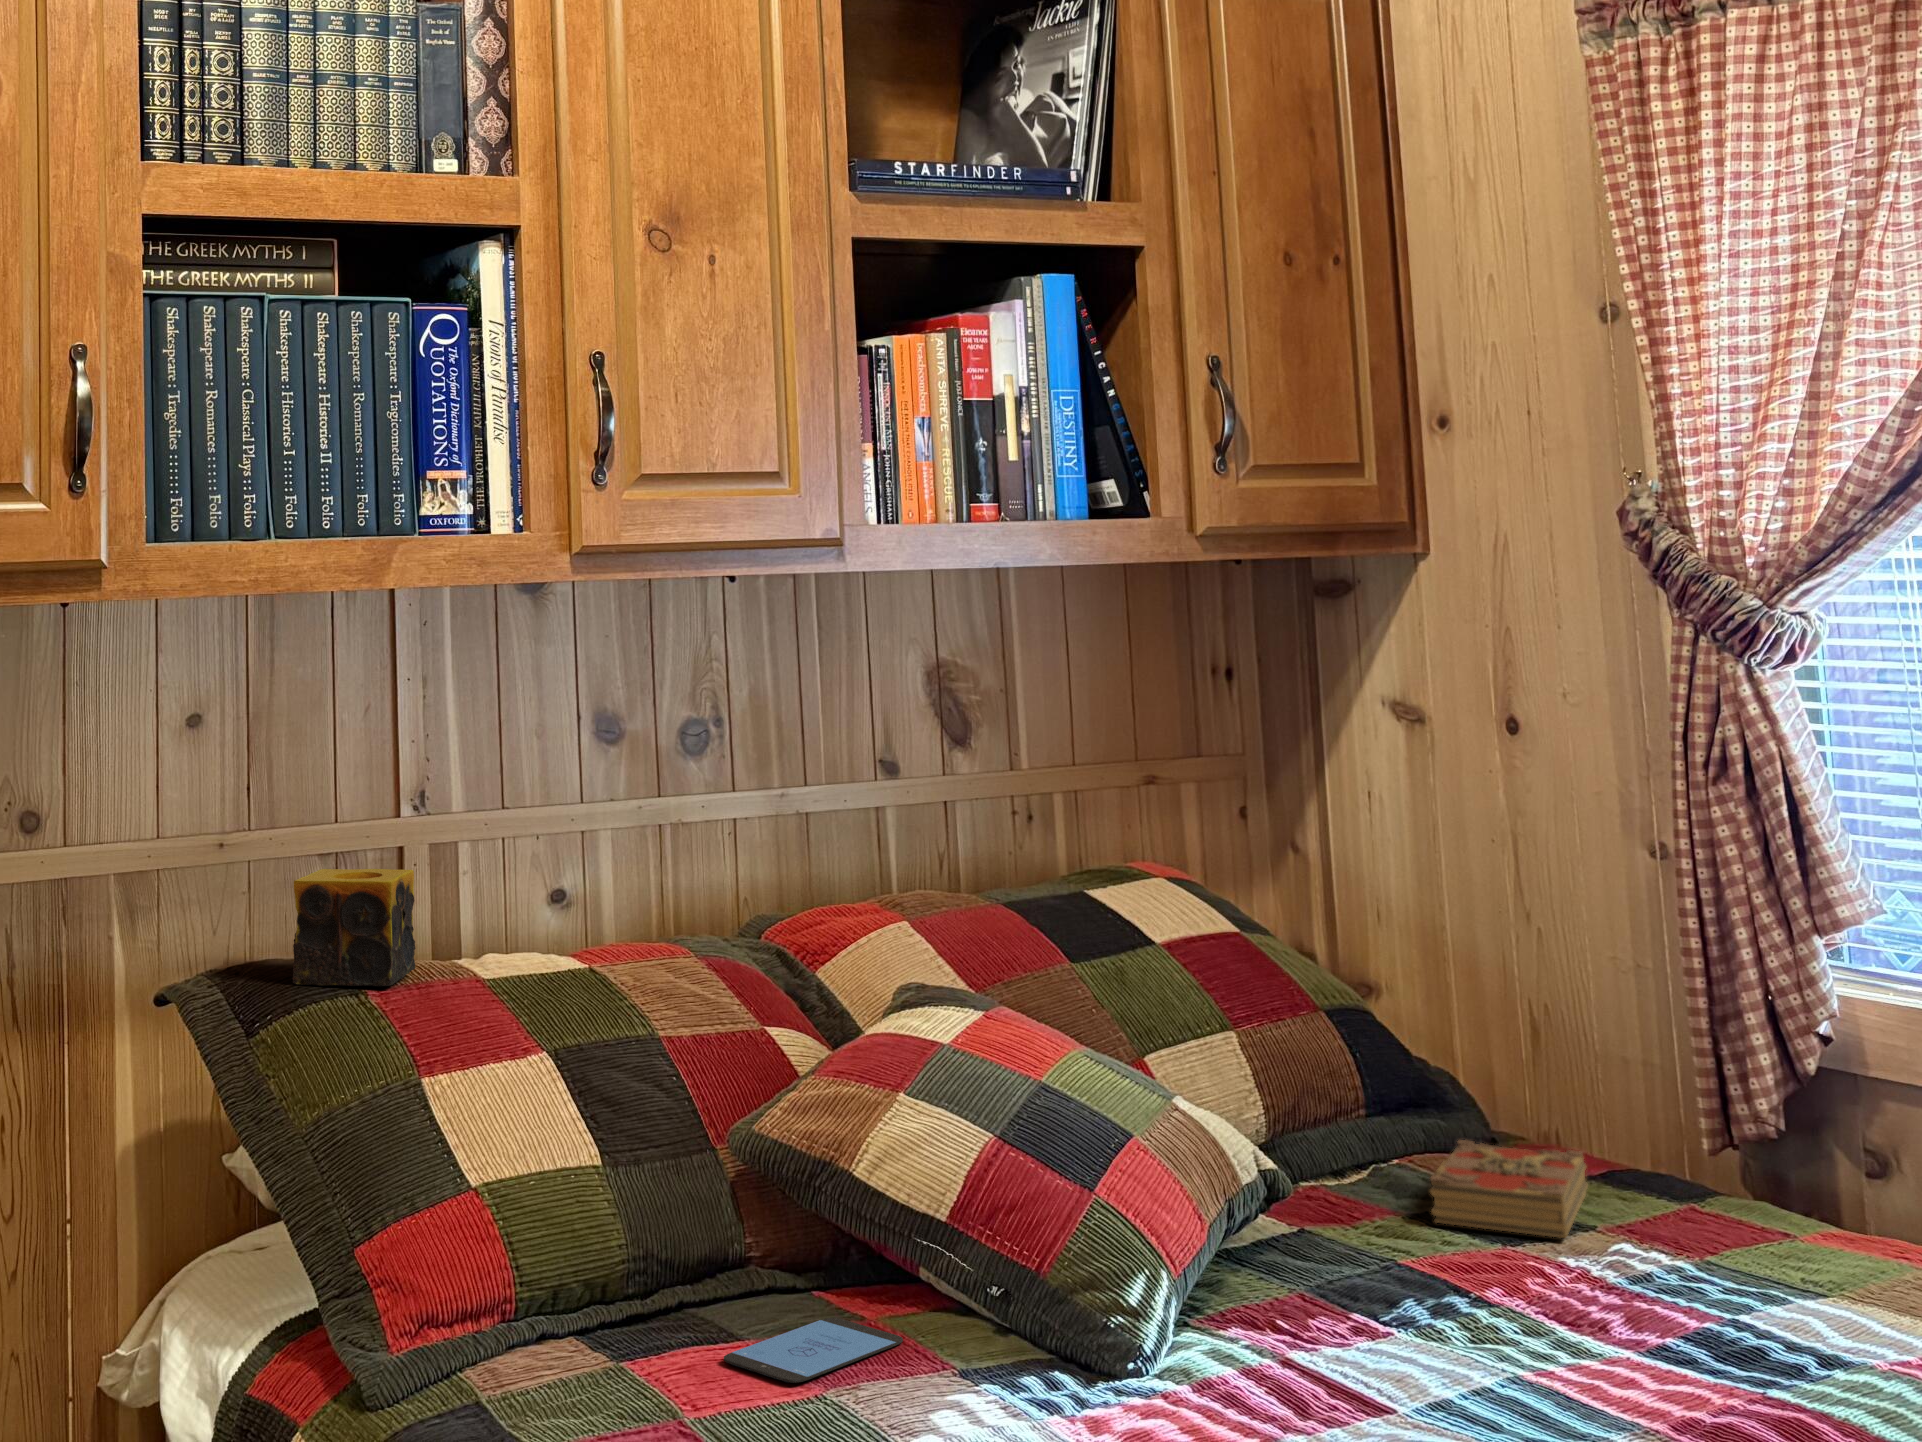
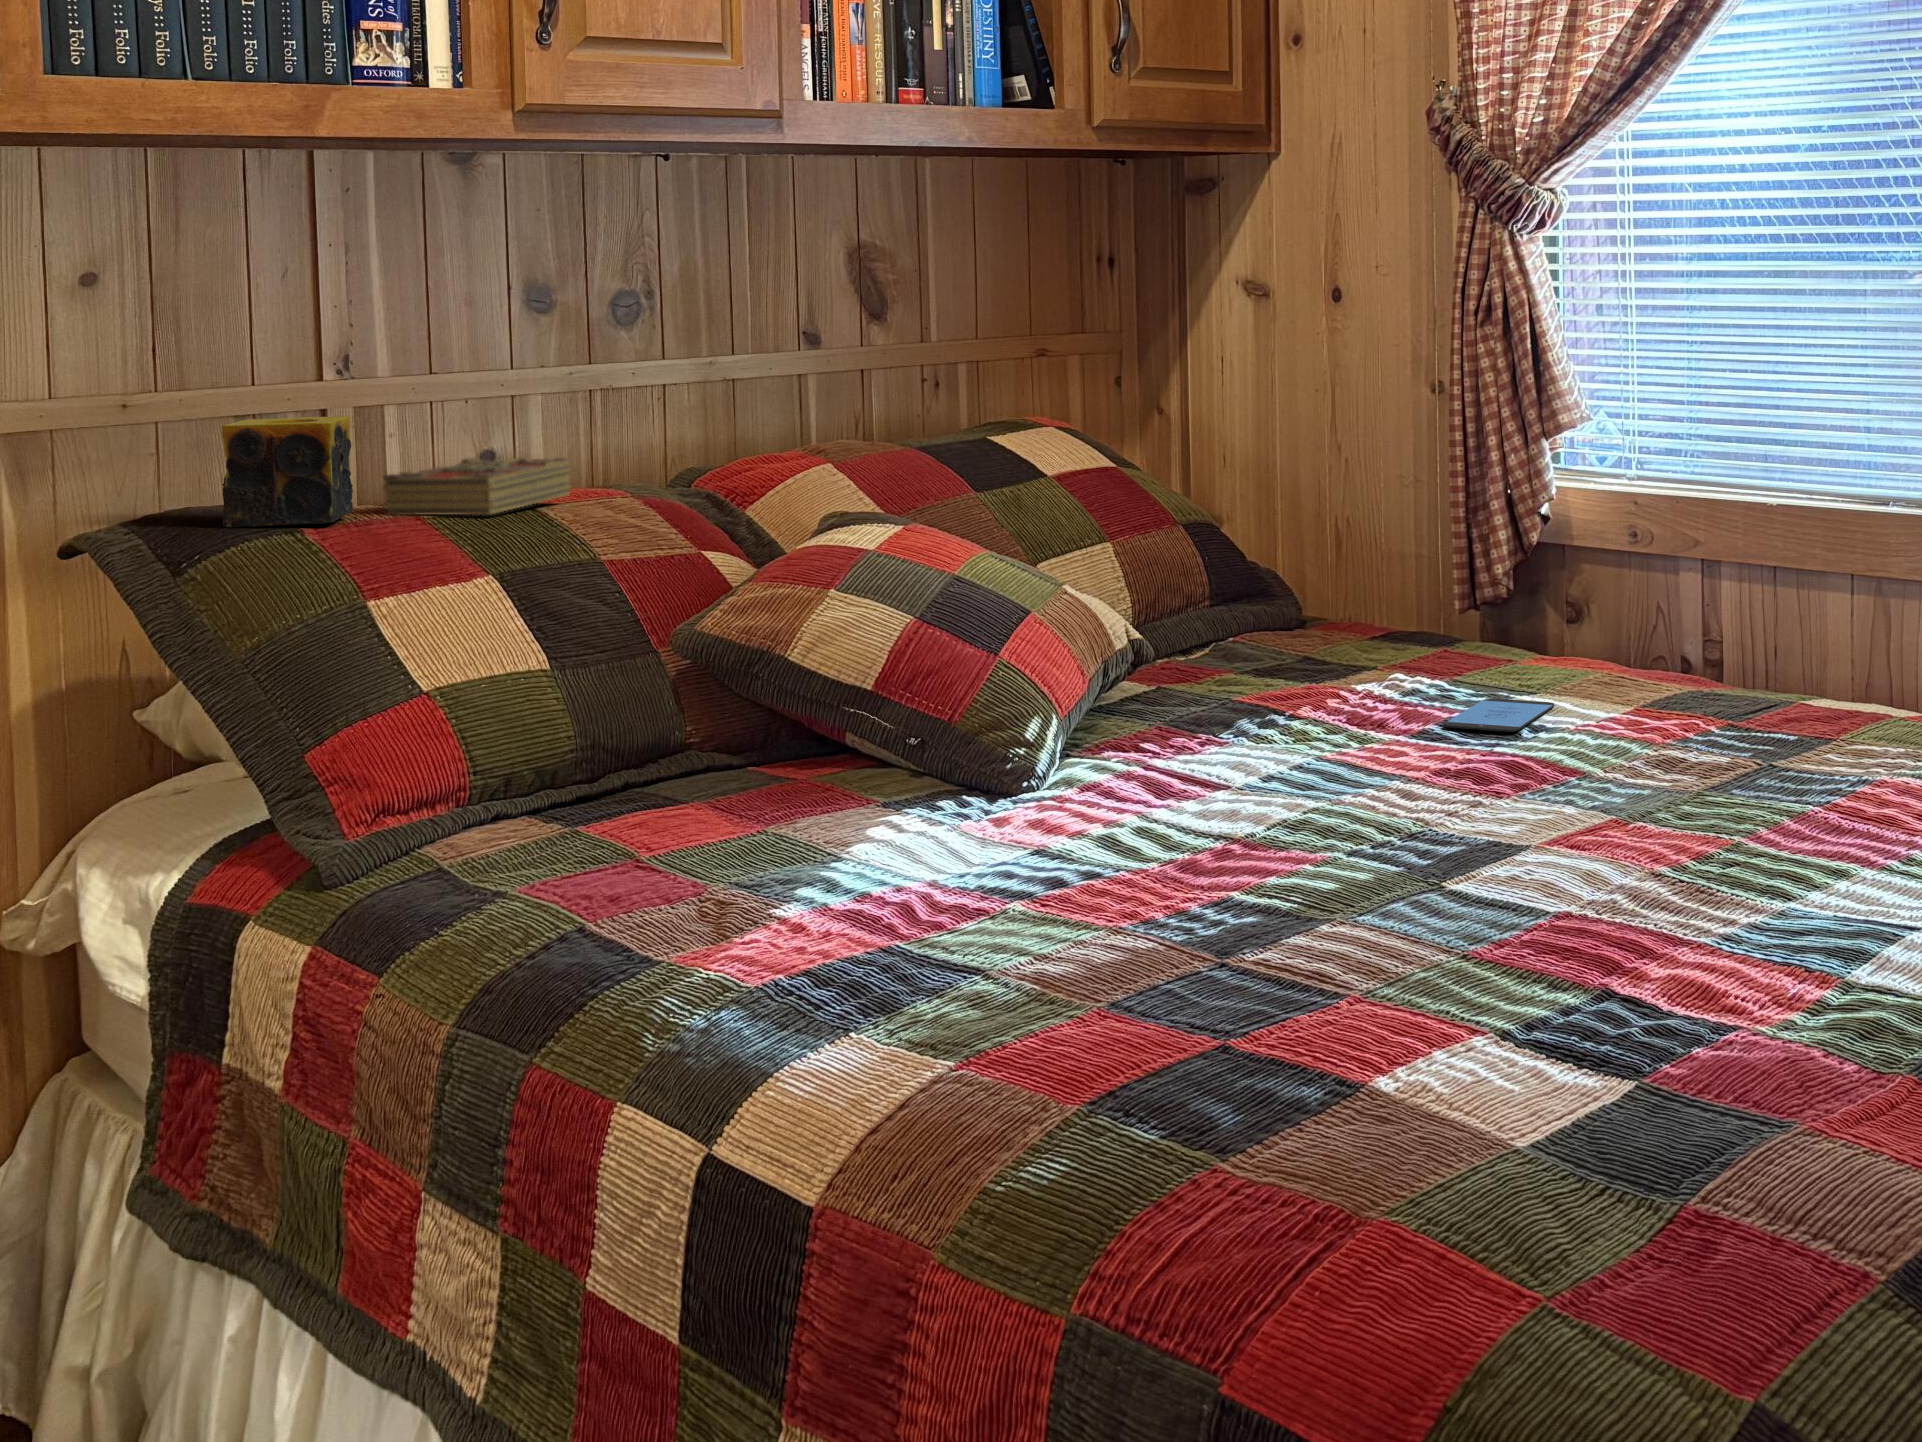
book: present [1430,1140,1588,1238] -> present [382,457,570,515]
smartphone: present [724,1318,903,1383] -> present [1444,699,1554,732]

